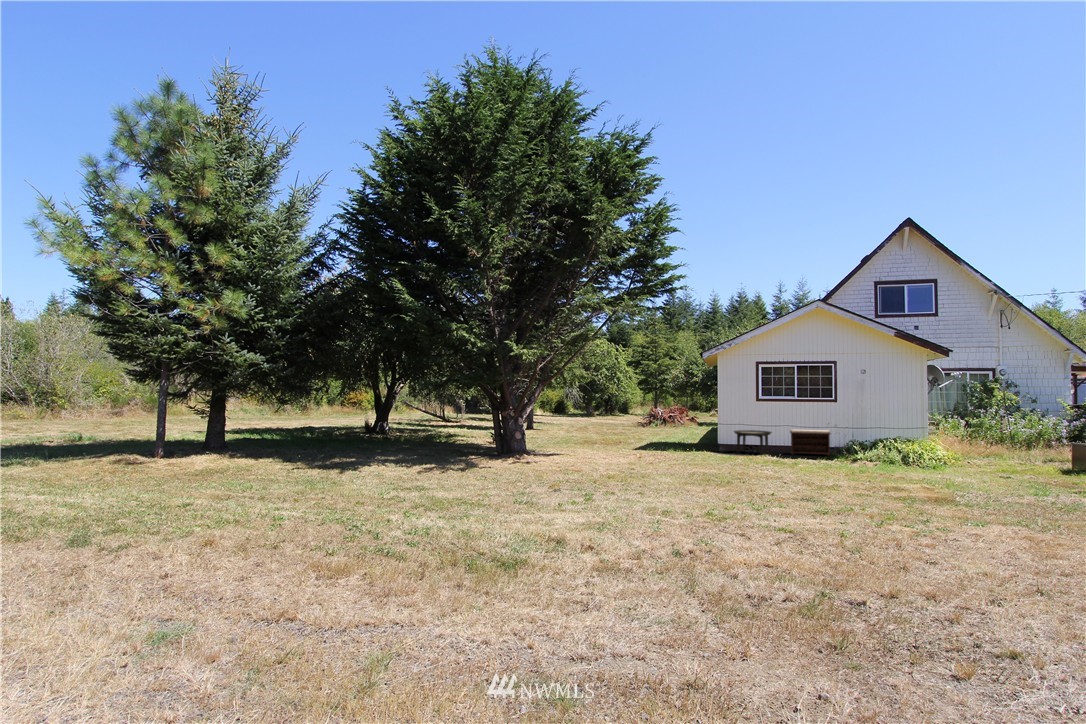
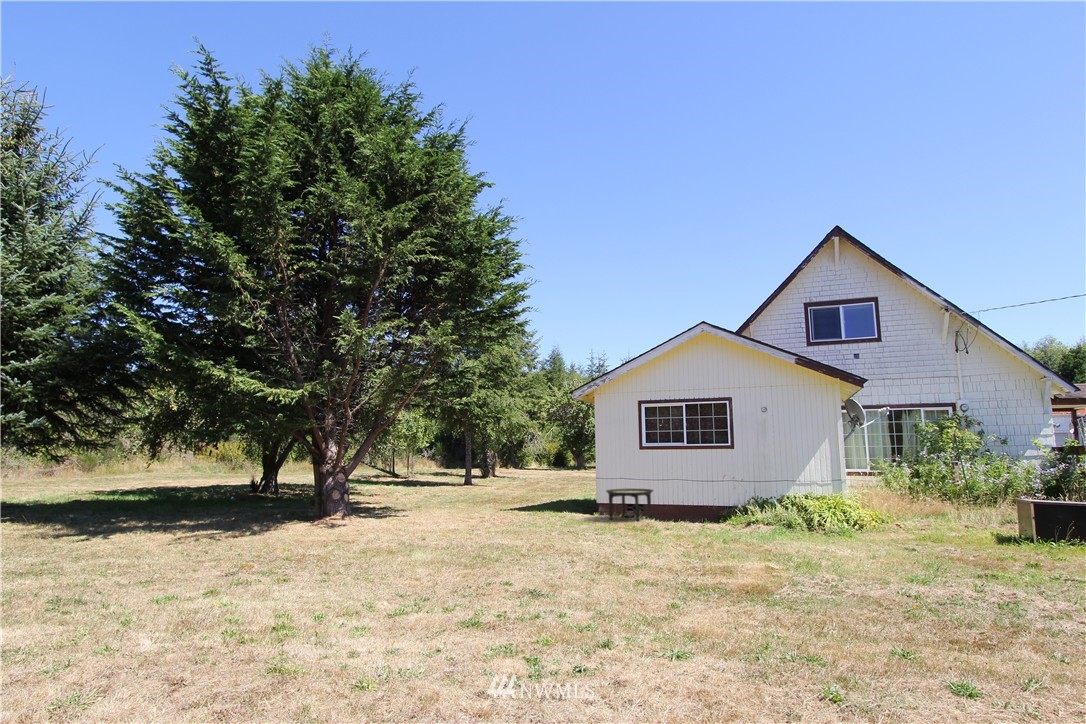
bench: present [790,429,831,456] -> none [675,486,727,521]

